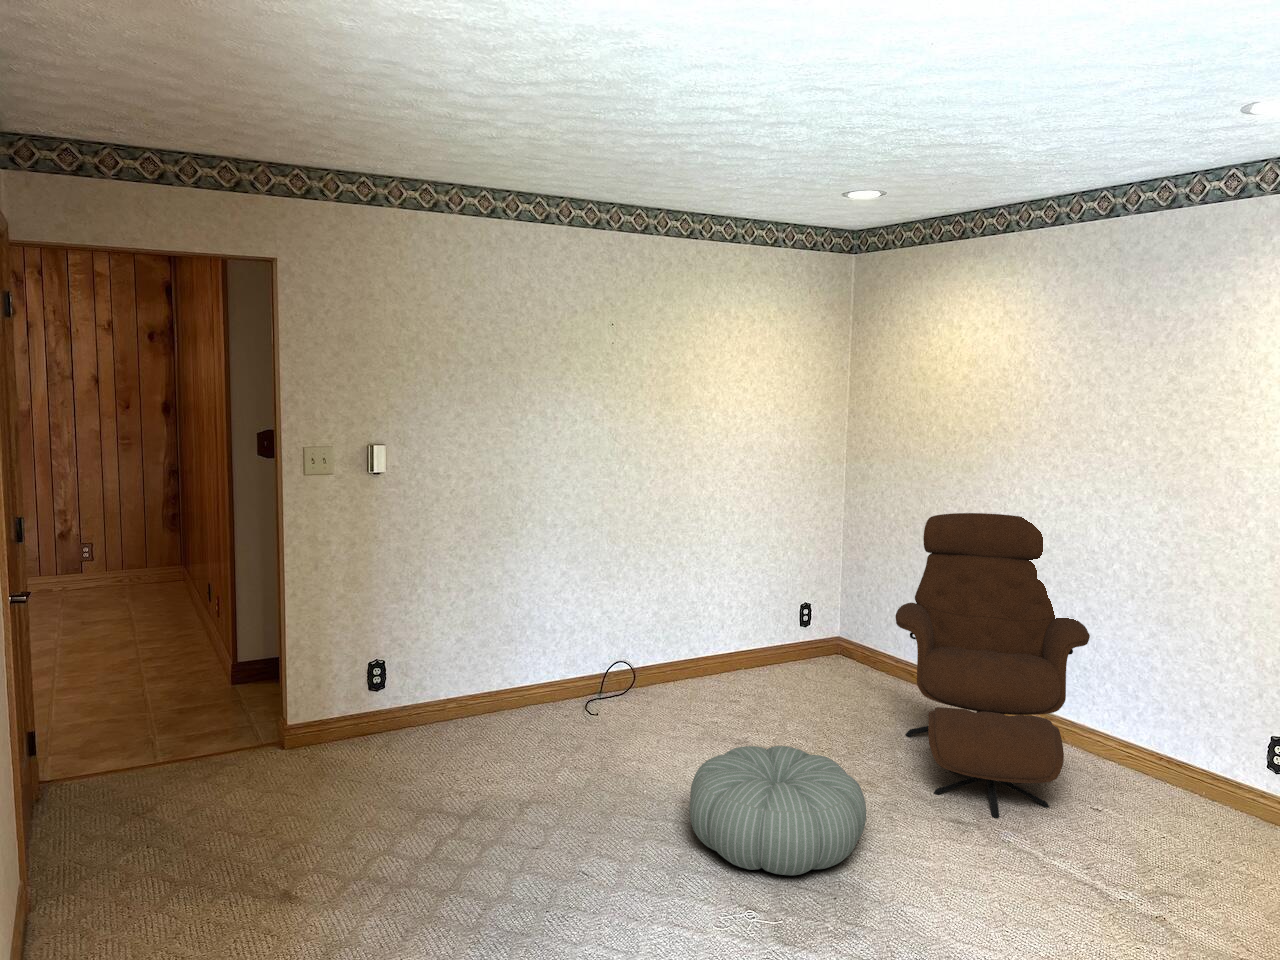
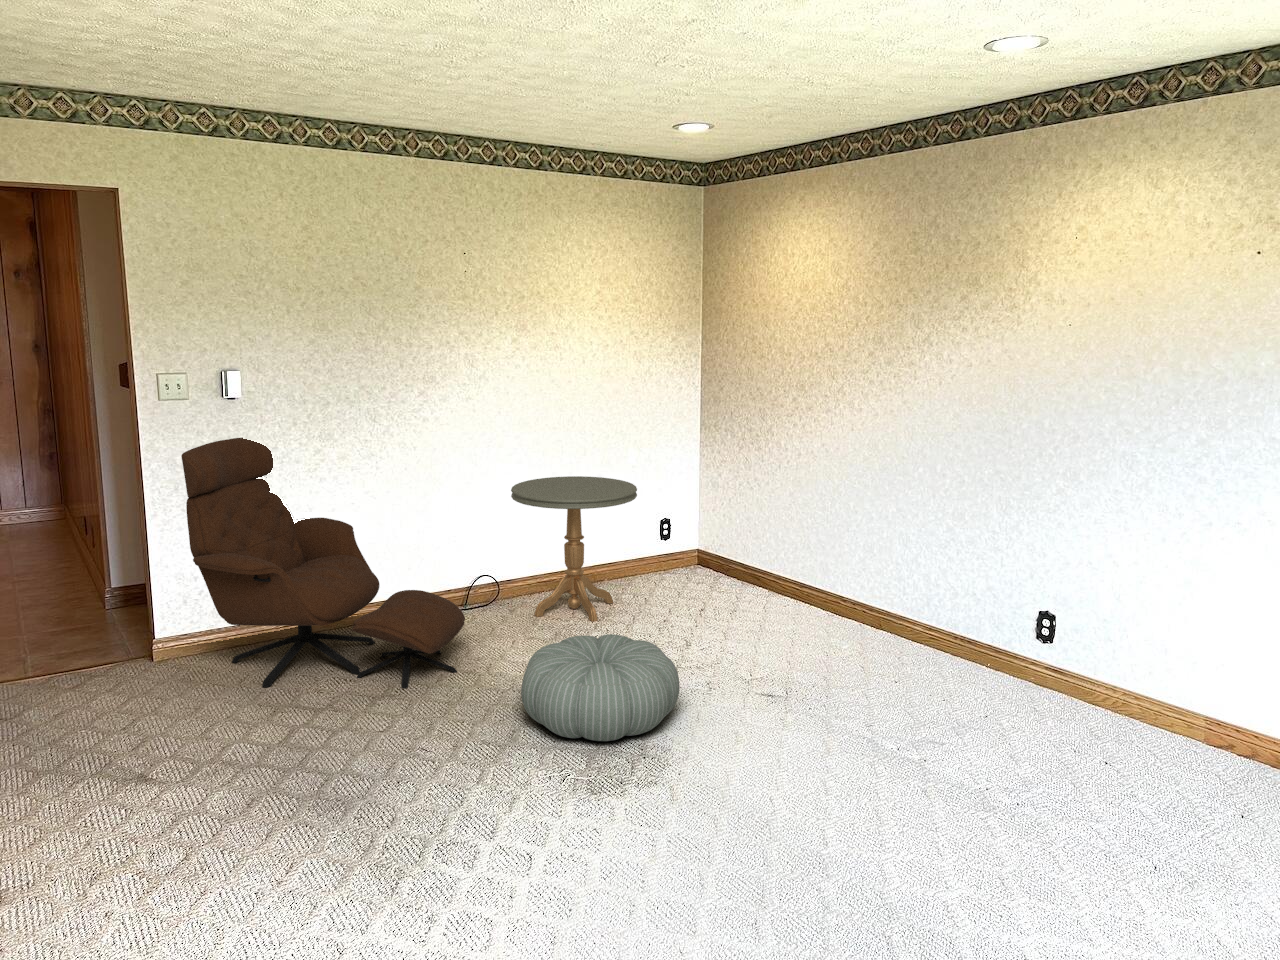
lounge chair: present [896,513,1090,819] -> present [181,437,465,689]
side table: none [654,559,789,720] -> present [511,476,637,622]

